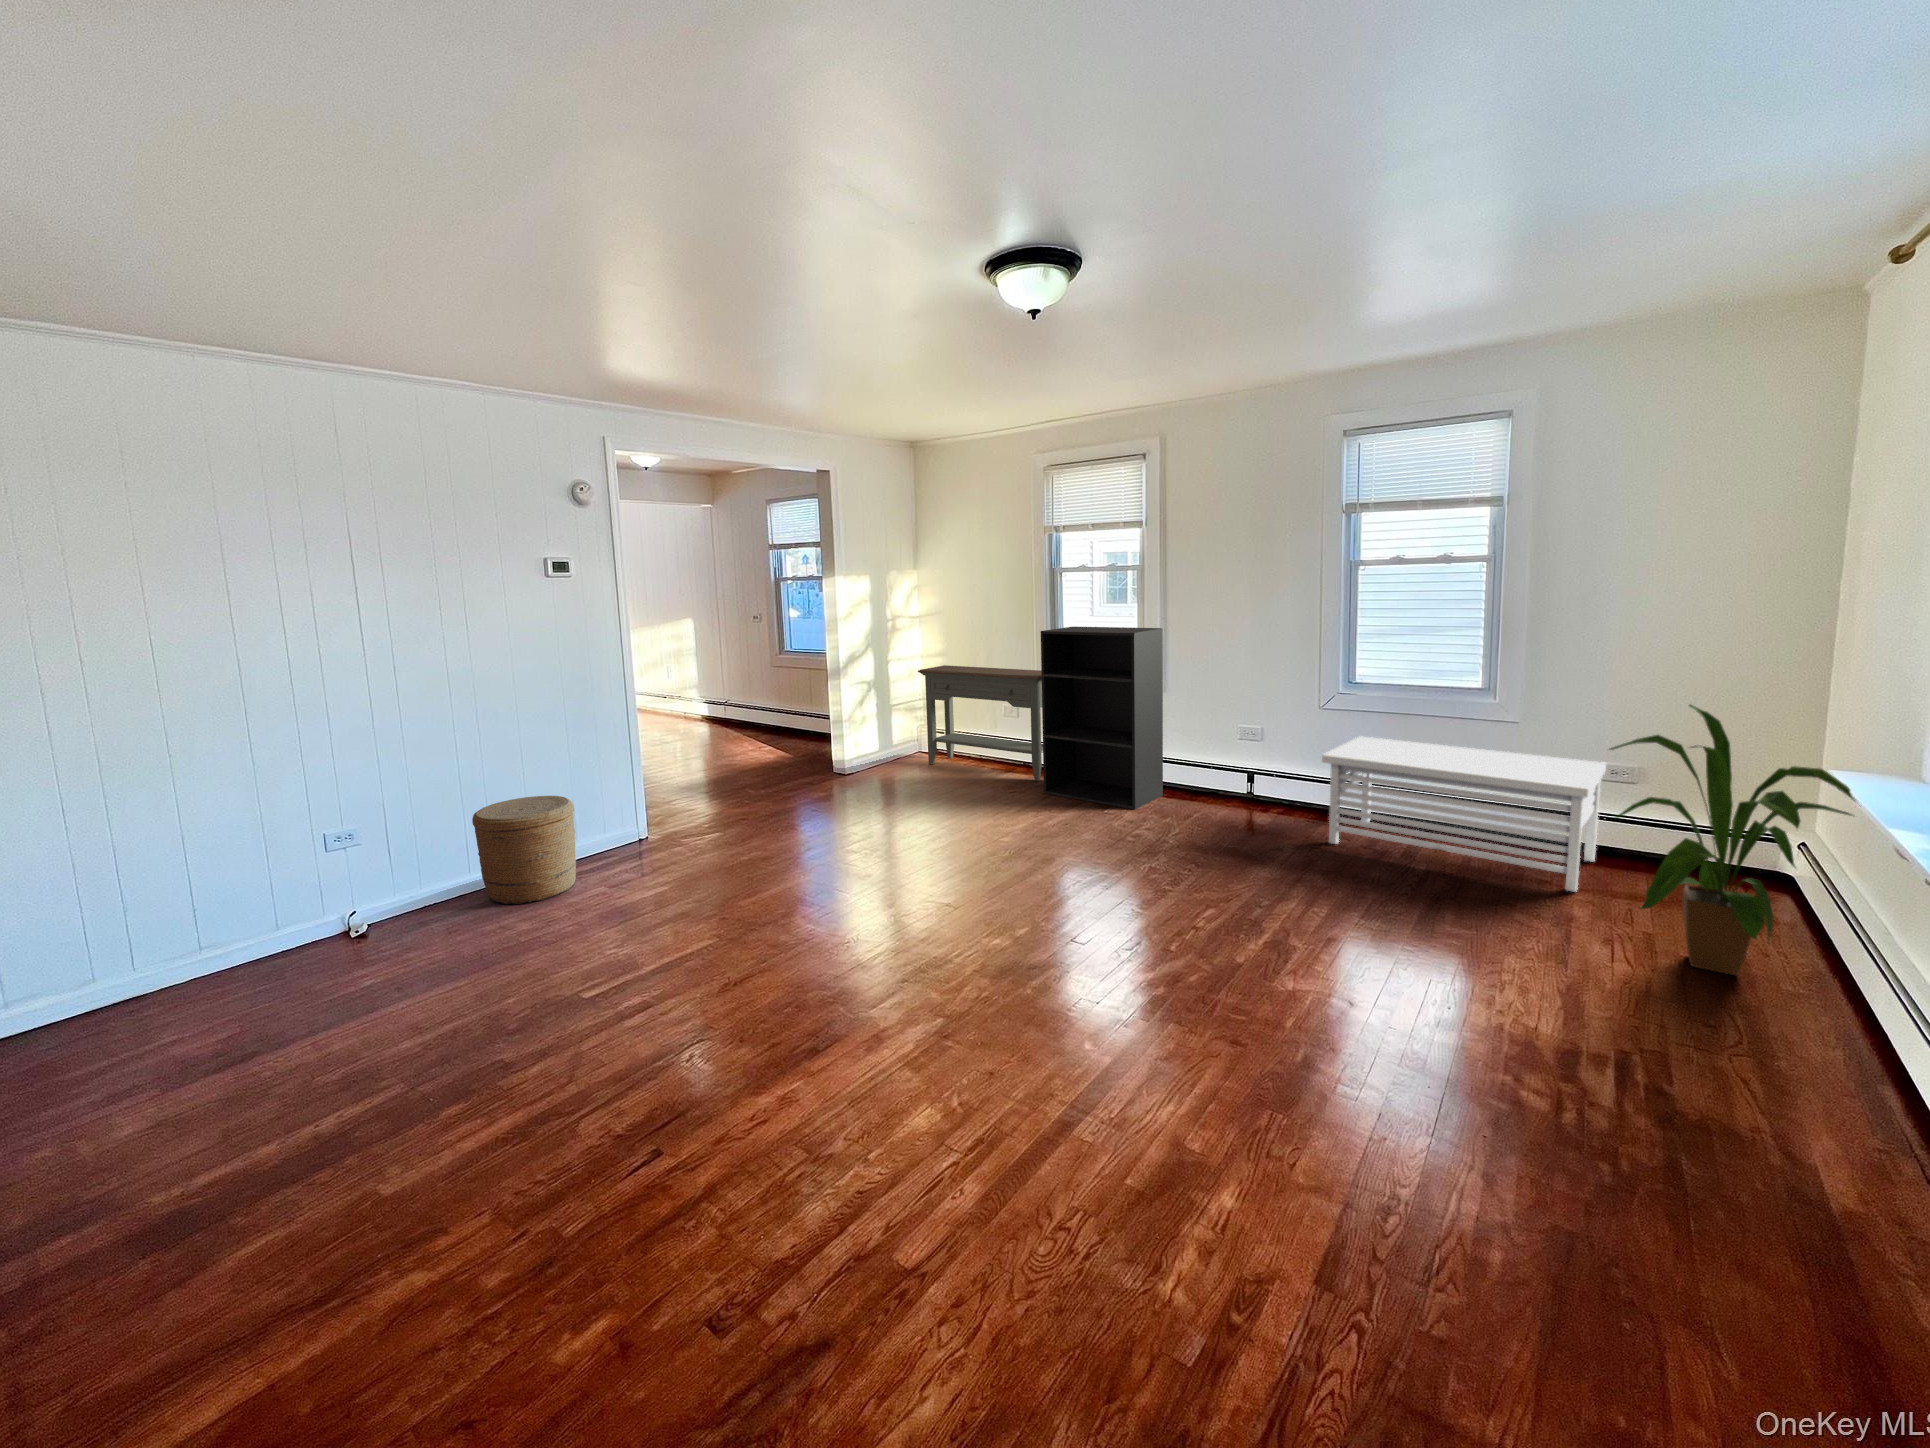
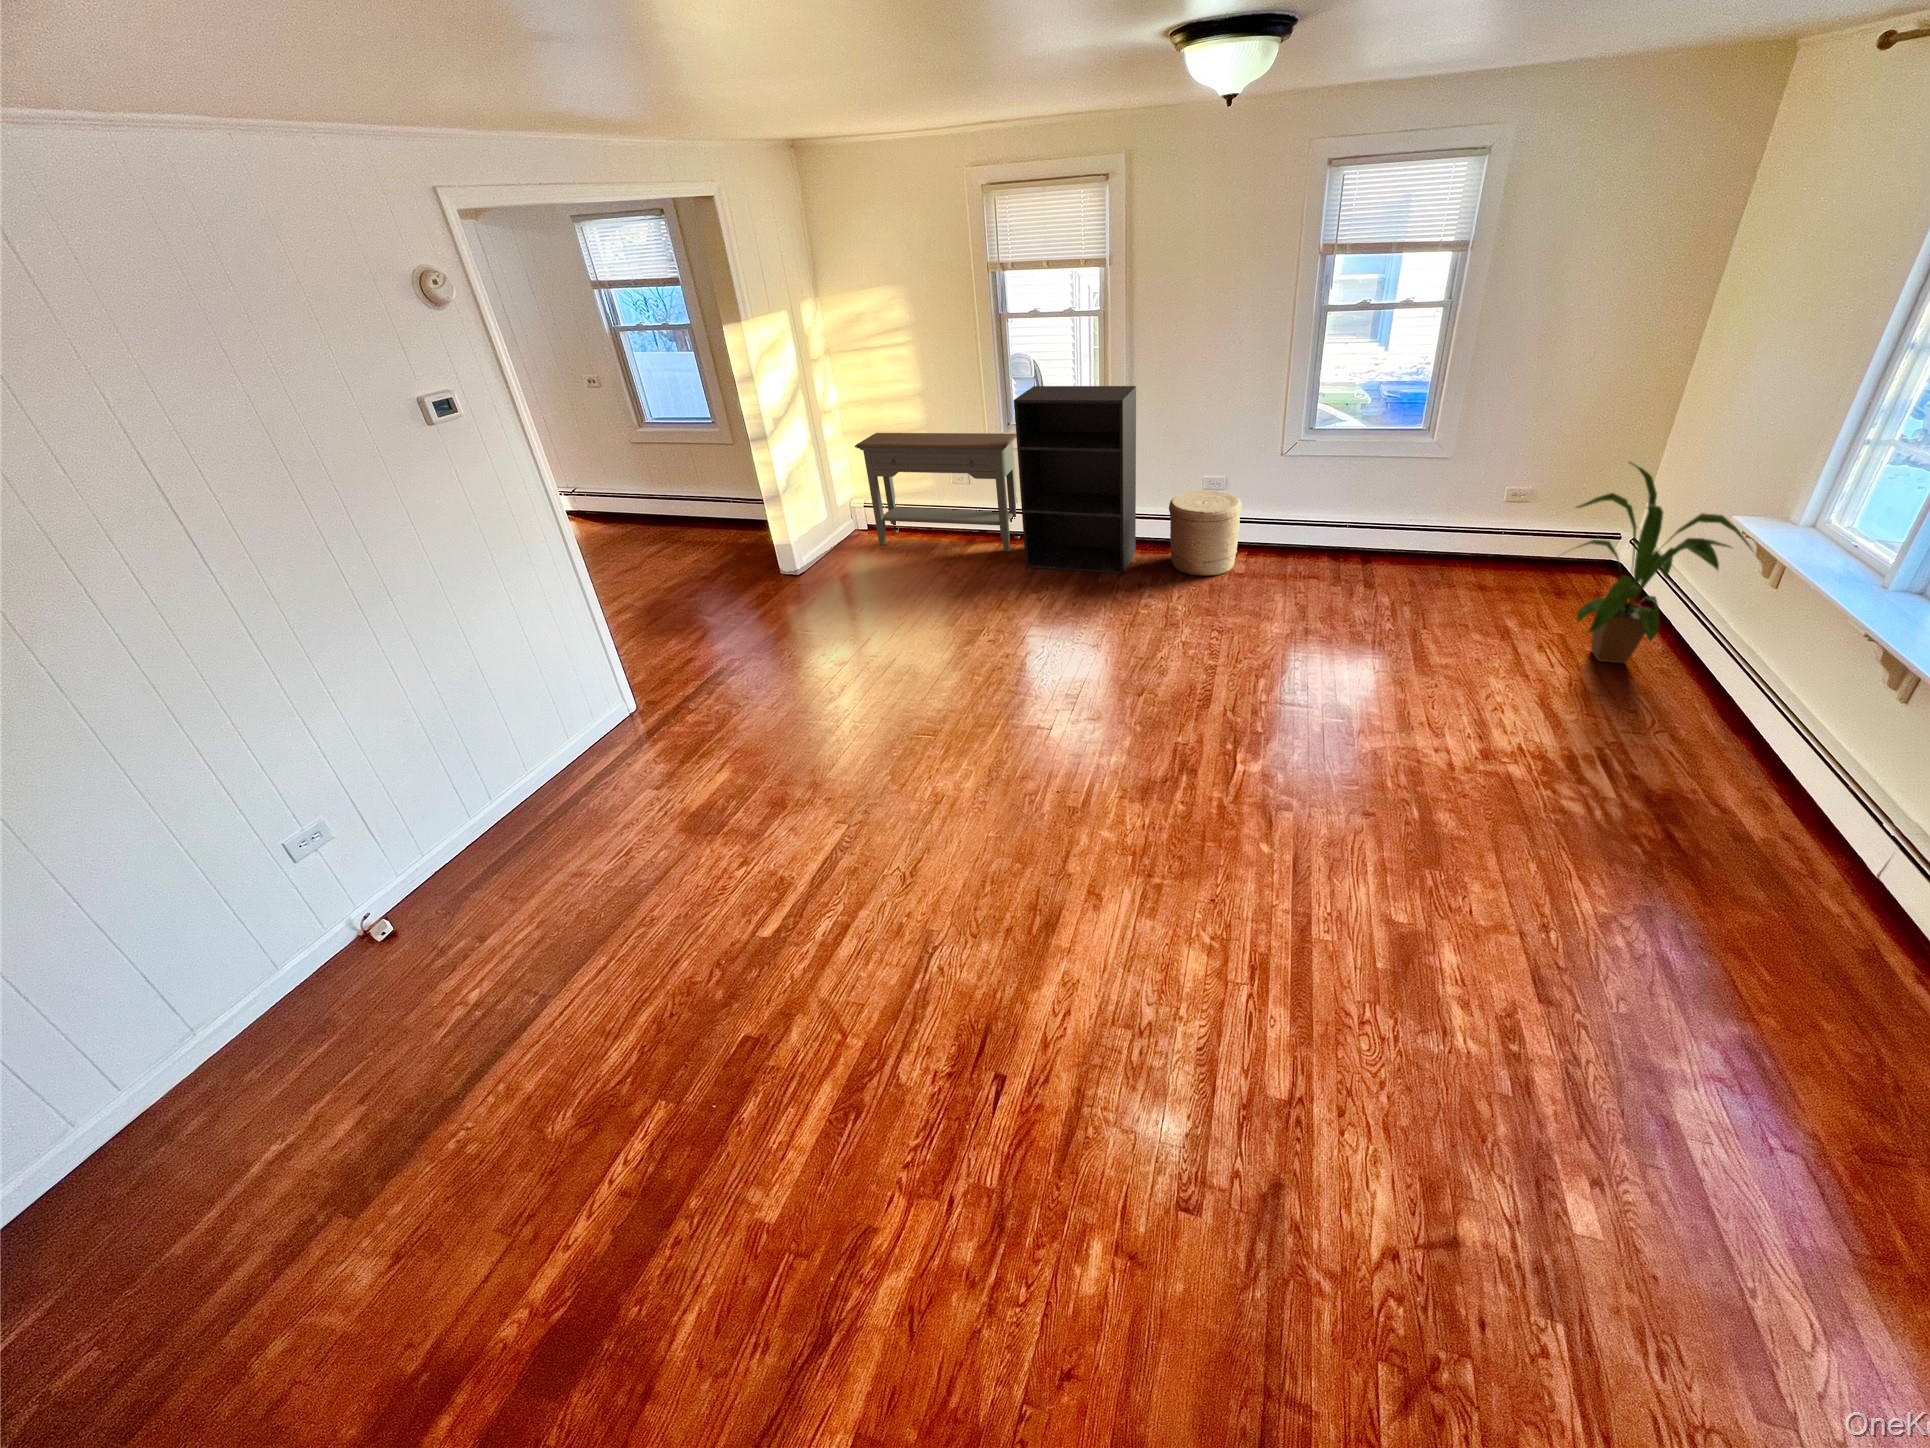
storage bench: present [1322,736,1606,892] -> none [1304,481,1523,604]
woven basket: present [472,796,576,905] -> present [1169,491,1242,576]

